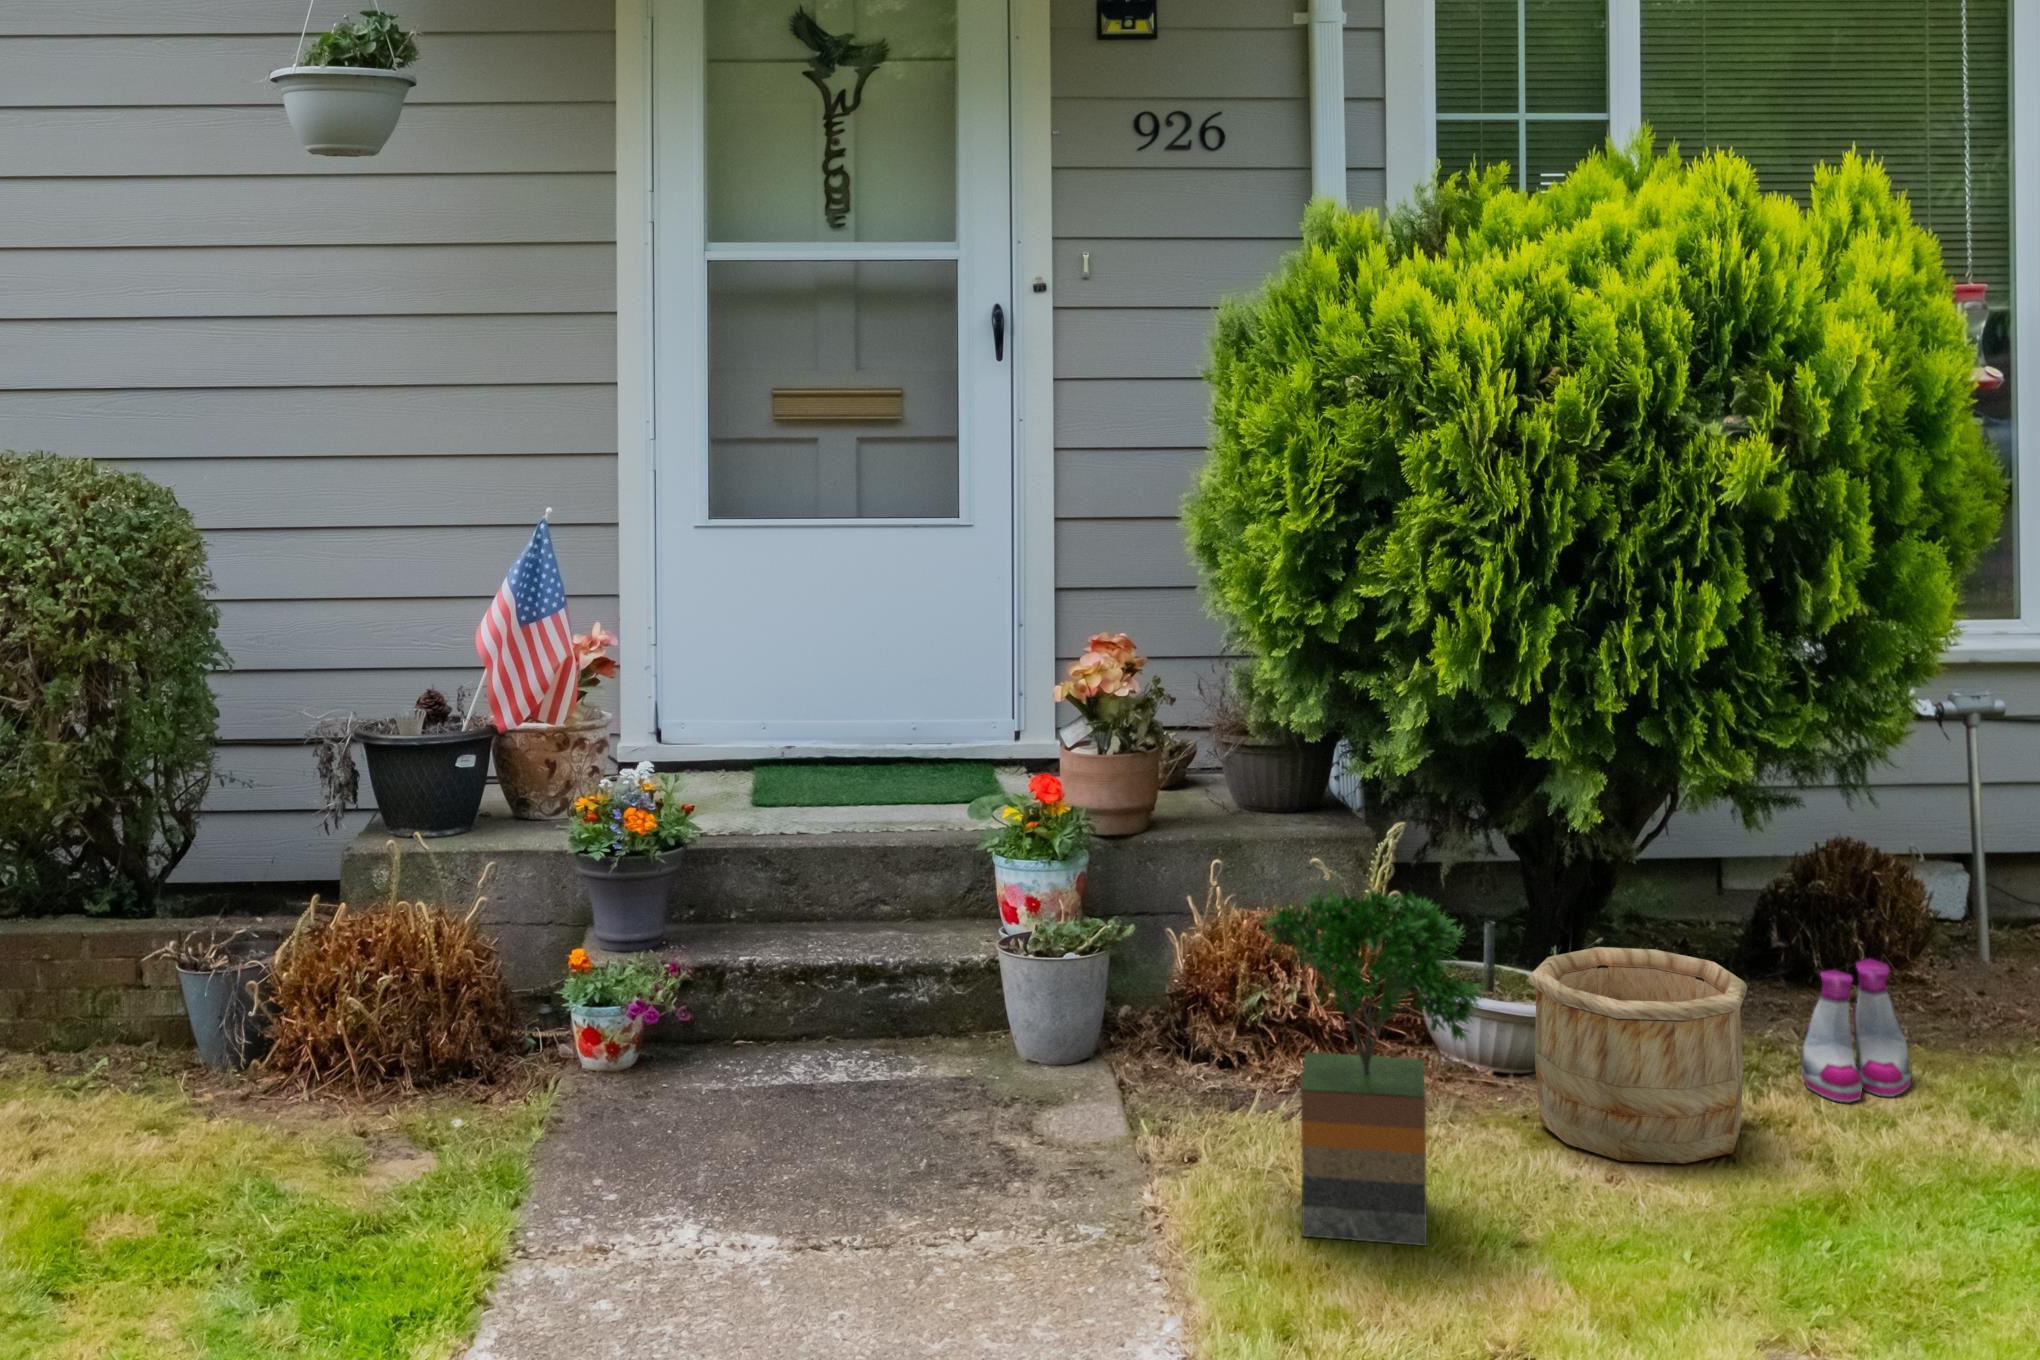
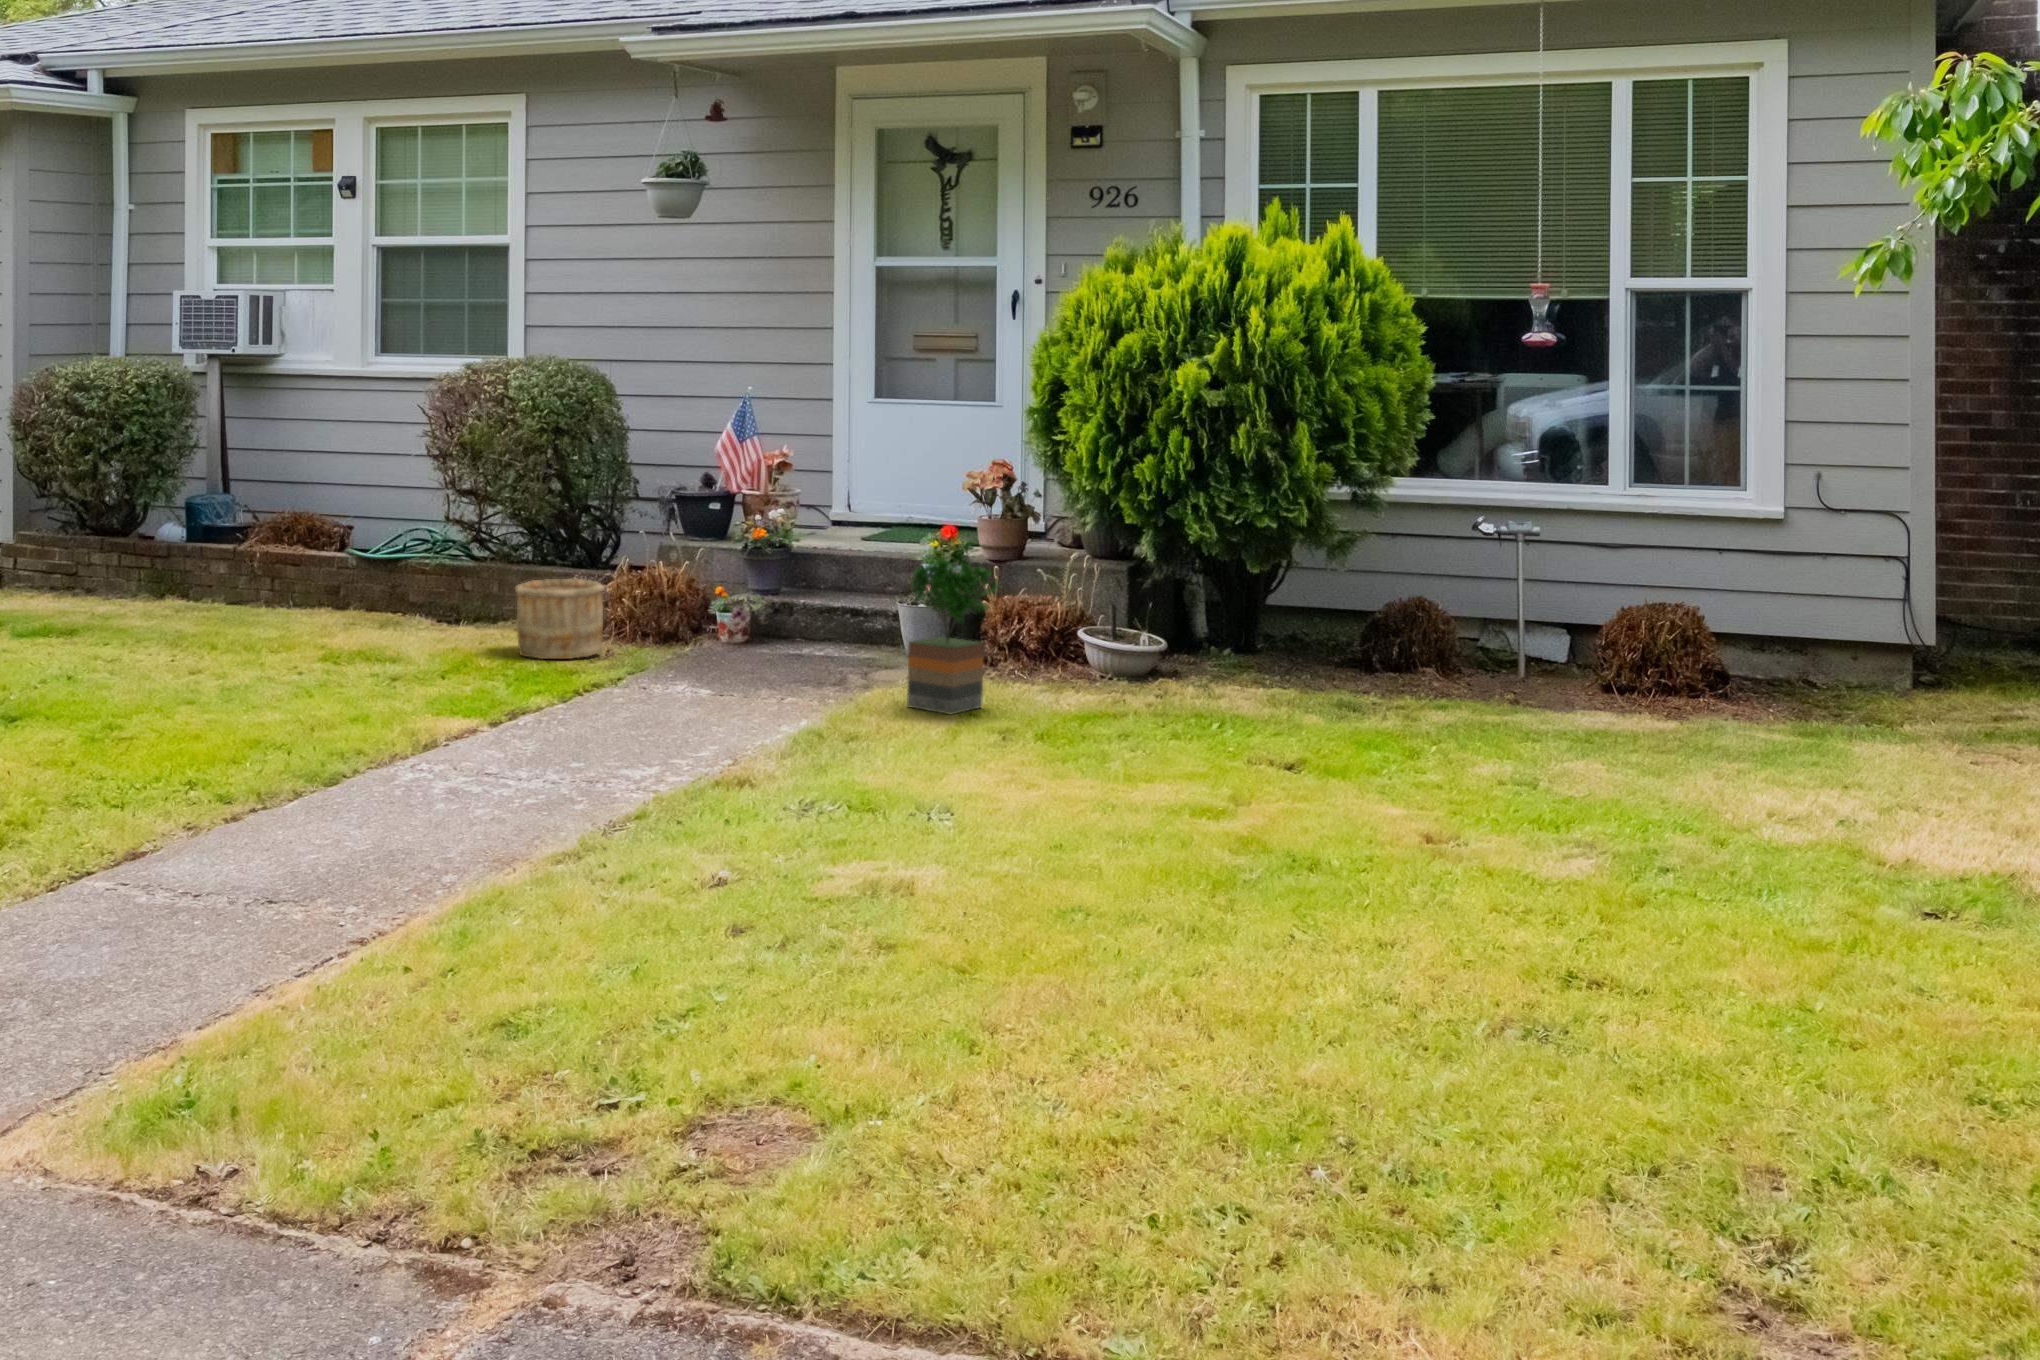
wooden bucket: present [1528,947,1747,1163] -> present [515,579,605,659]
boots: present [1801,959,1912,1102] -> none [1260,650,1328,717]

